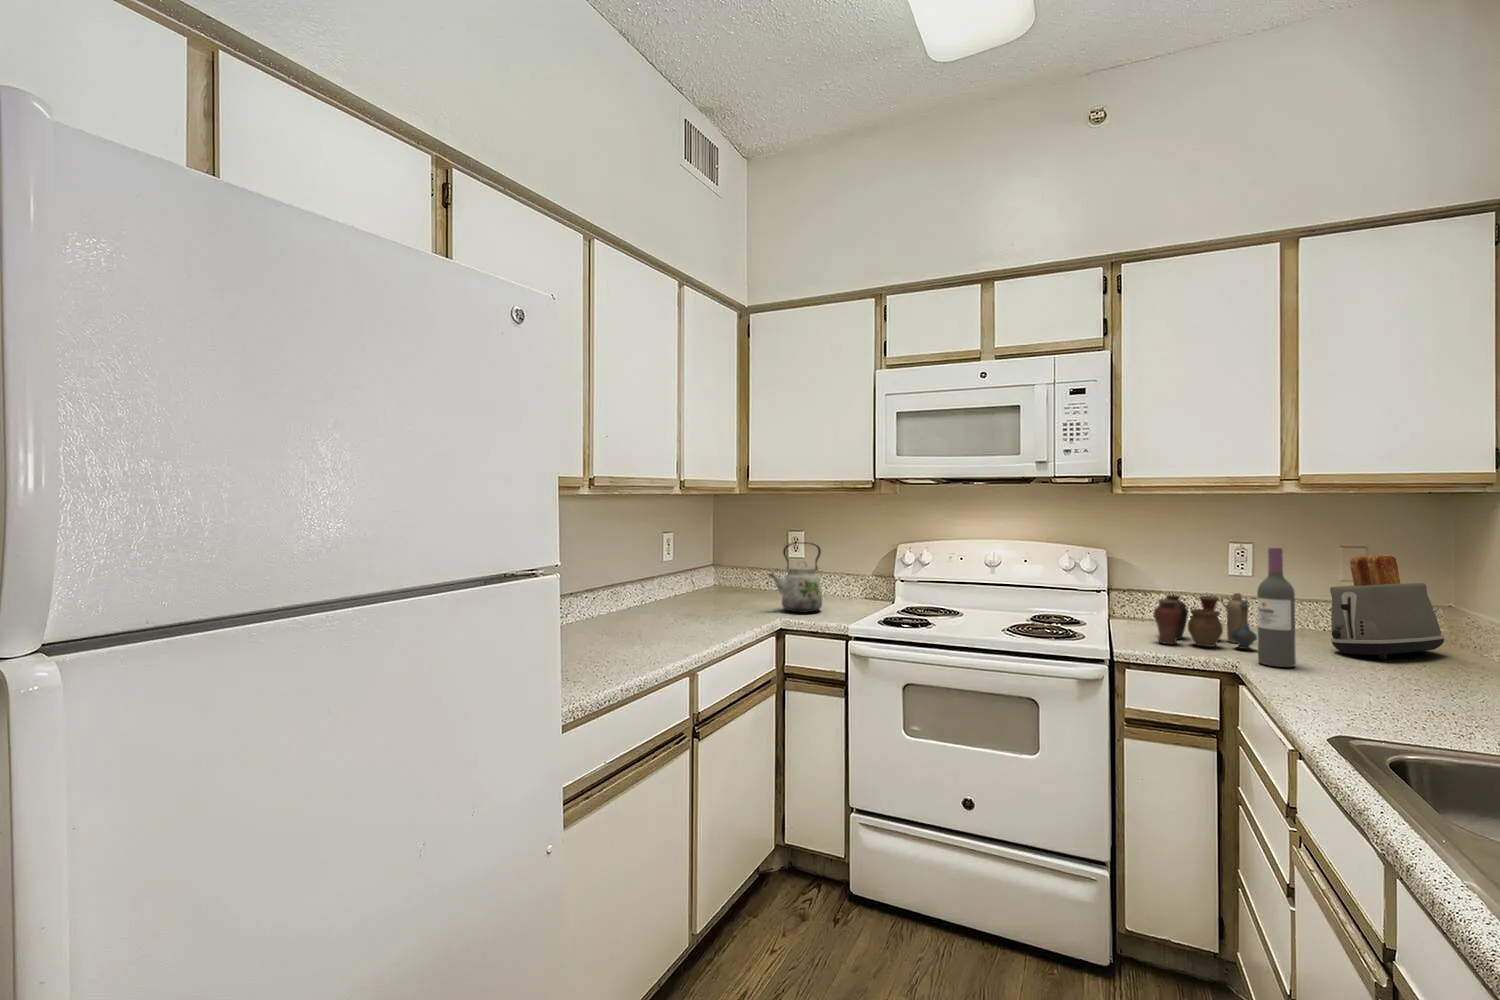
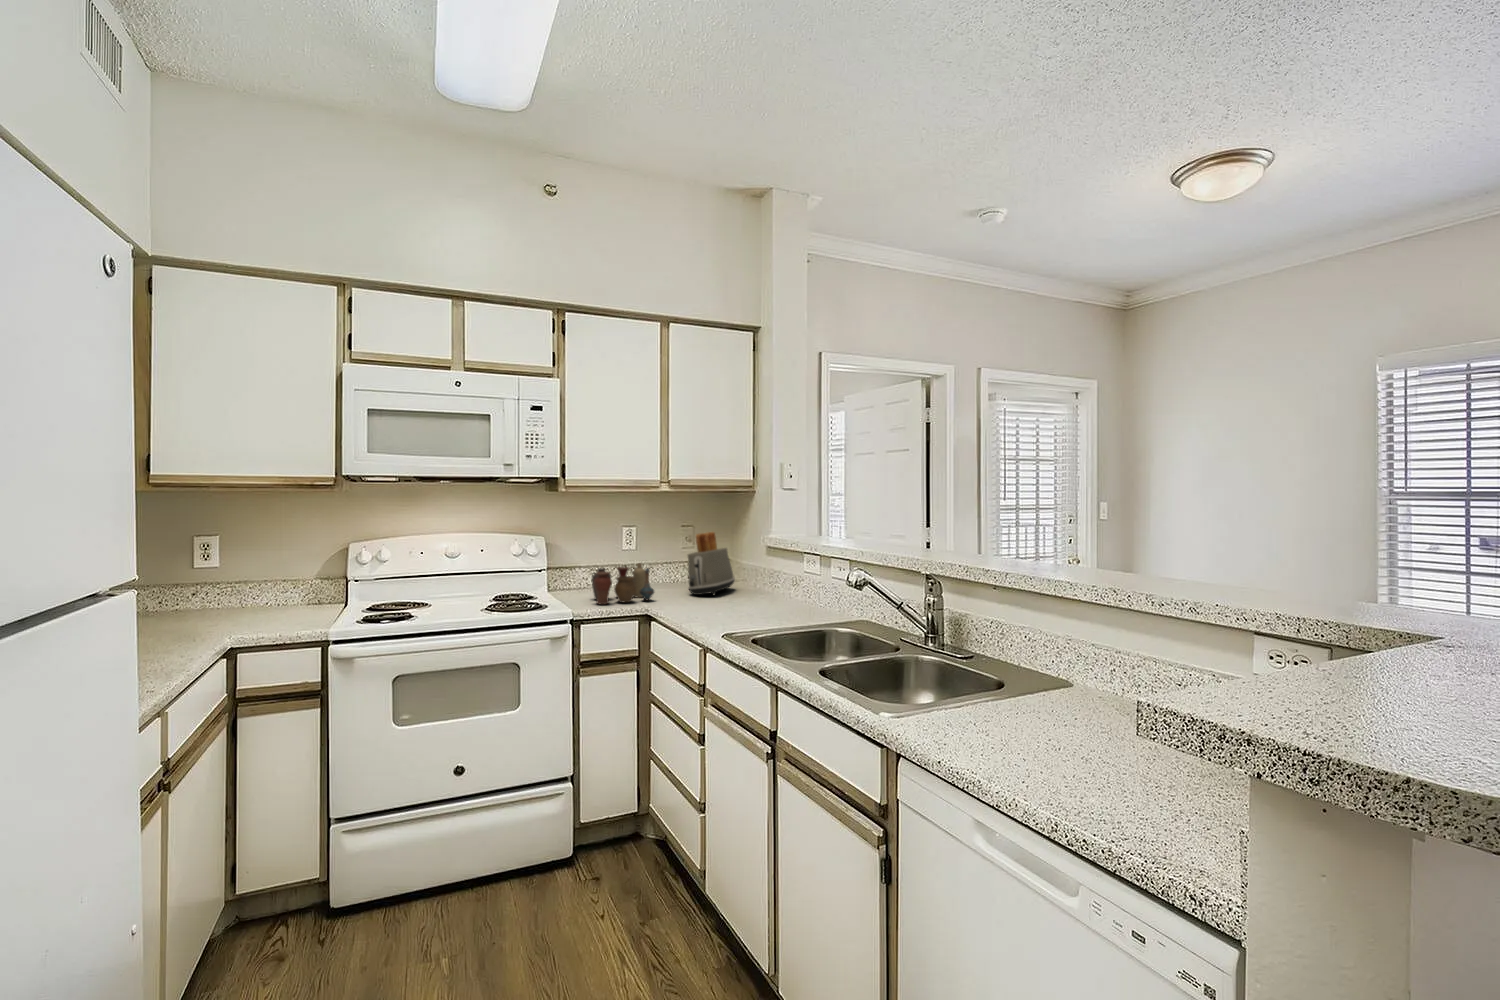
kettle: present [769,543,822,612] -> none [198,546,273,627]
wine bottle: present [1257,548,1296,667] -> none [661,531,681,608]

